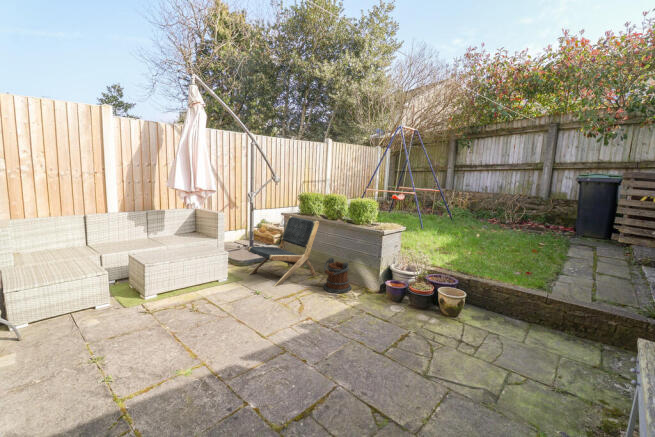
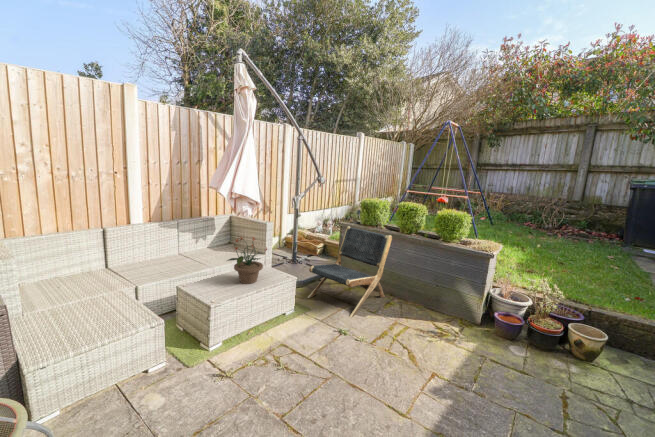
potted plant: none [167,218,203,255] -> present [228,237,267,284]
bucket: present [324,258,352,293] -> none [407,281,444,326]

